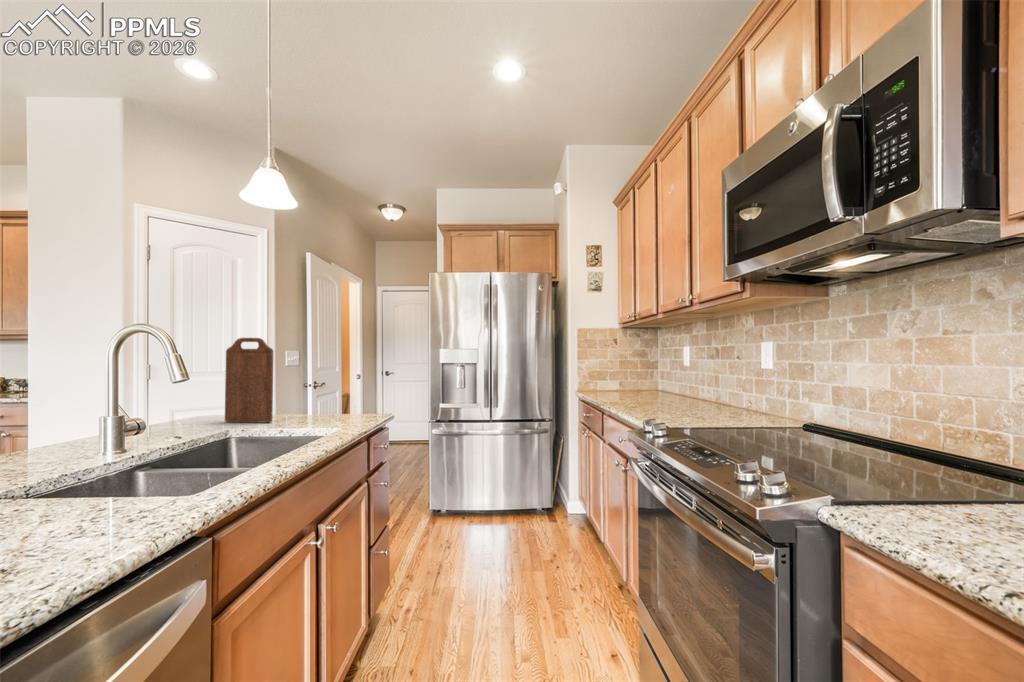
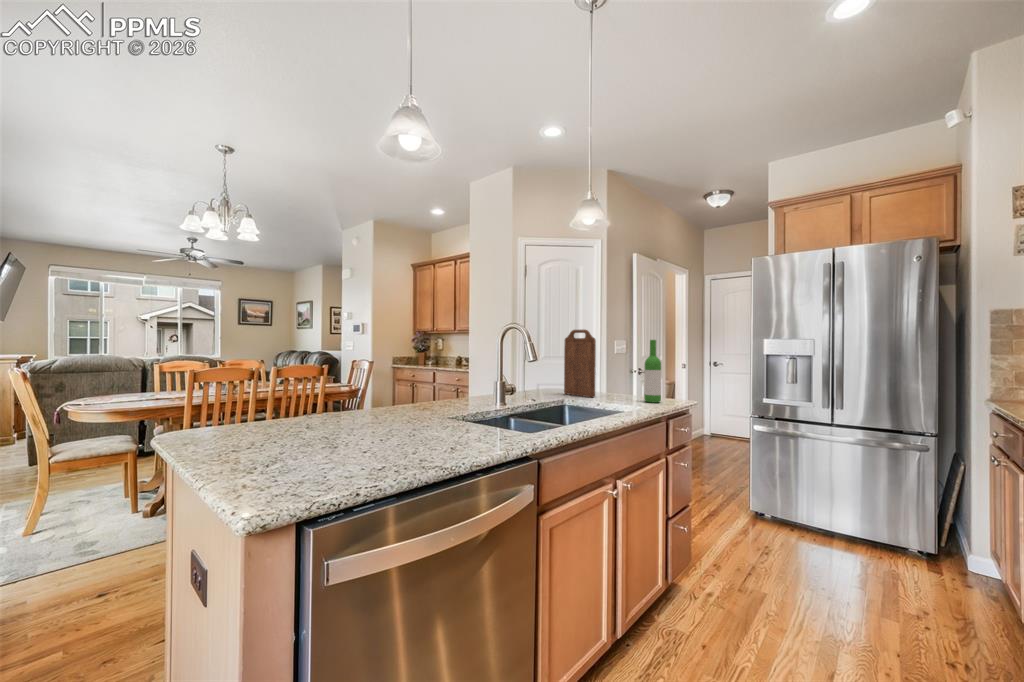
wine bottle: none [336,350,355,421] -> present [644,340,661,403]

